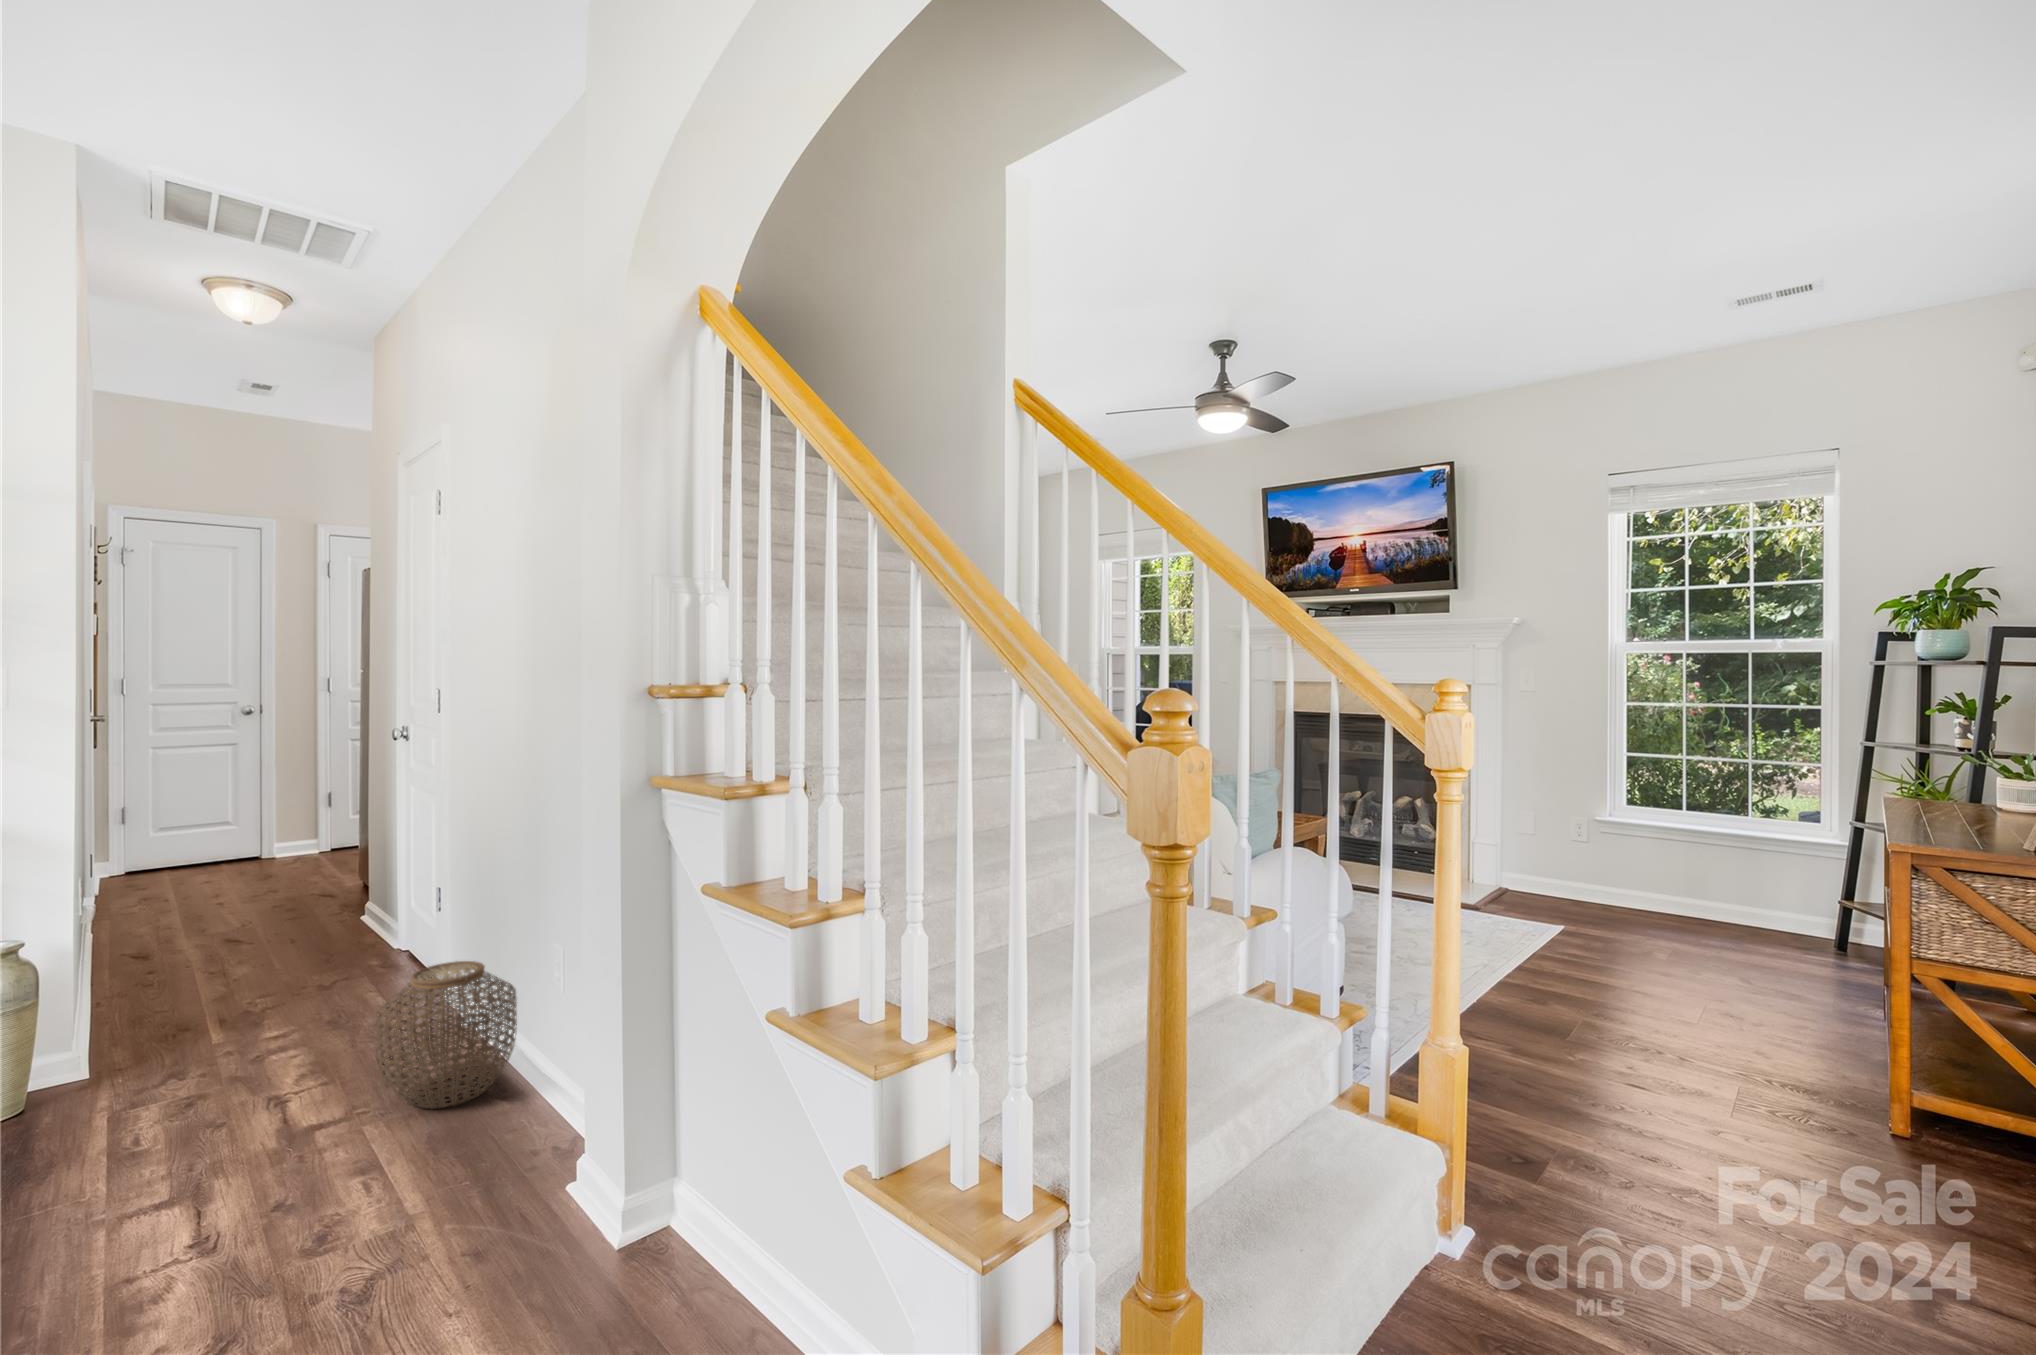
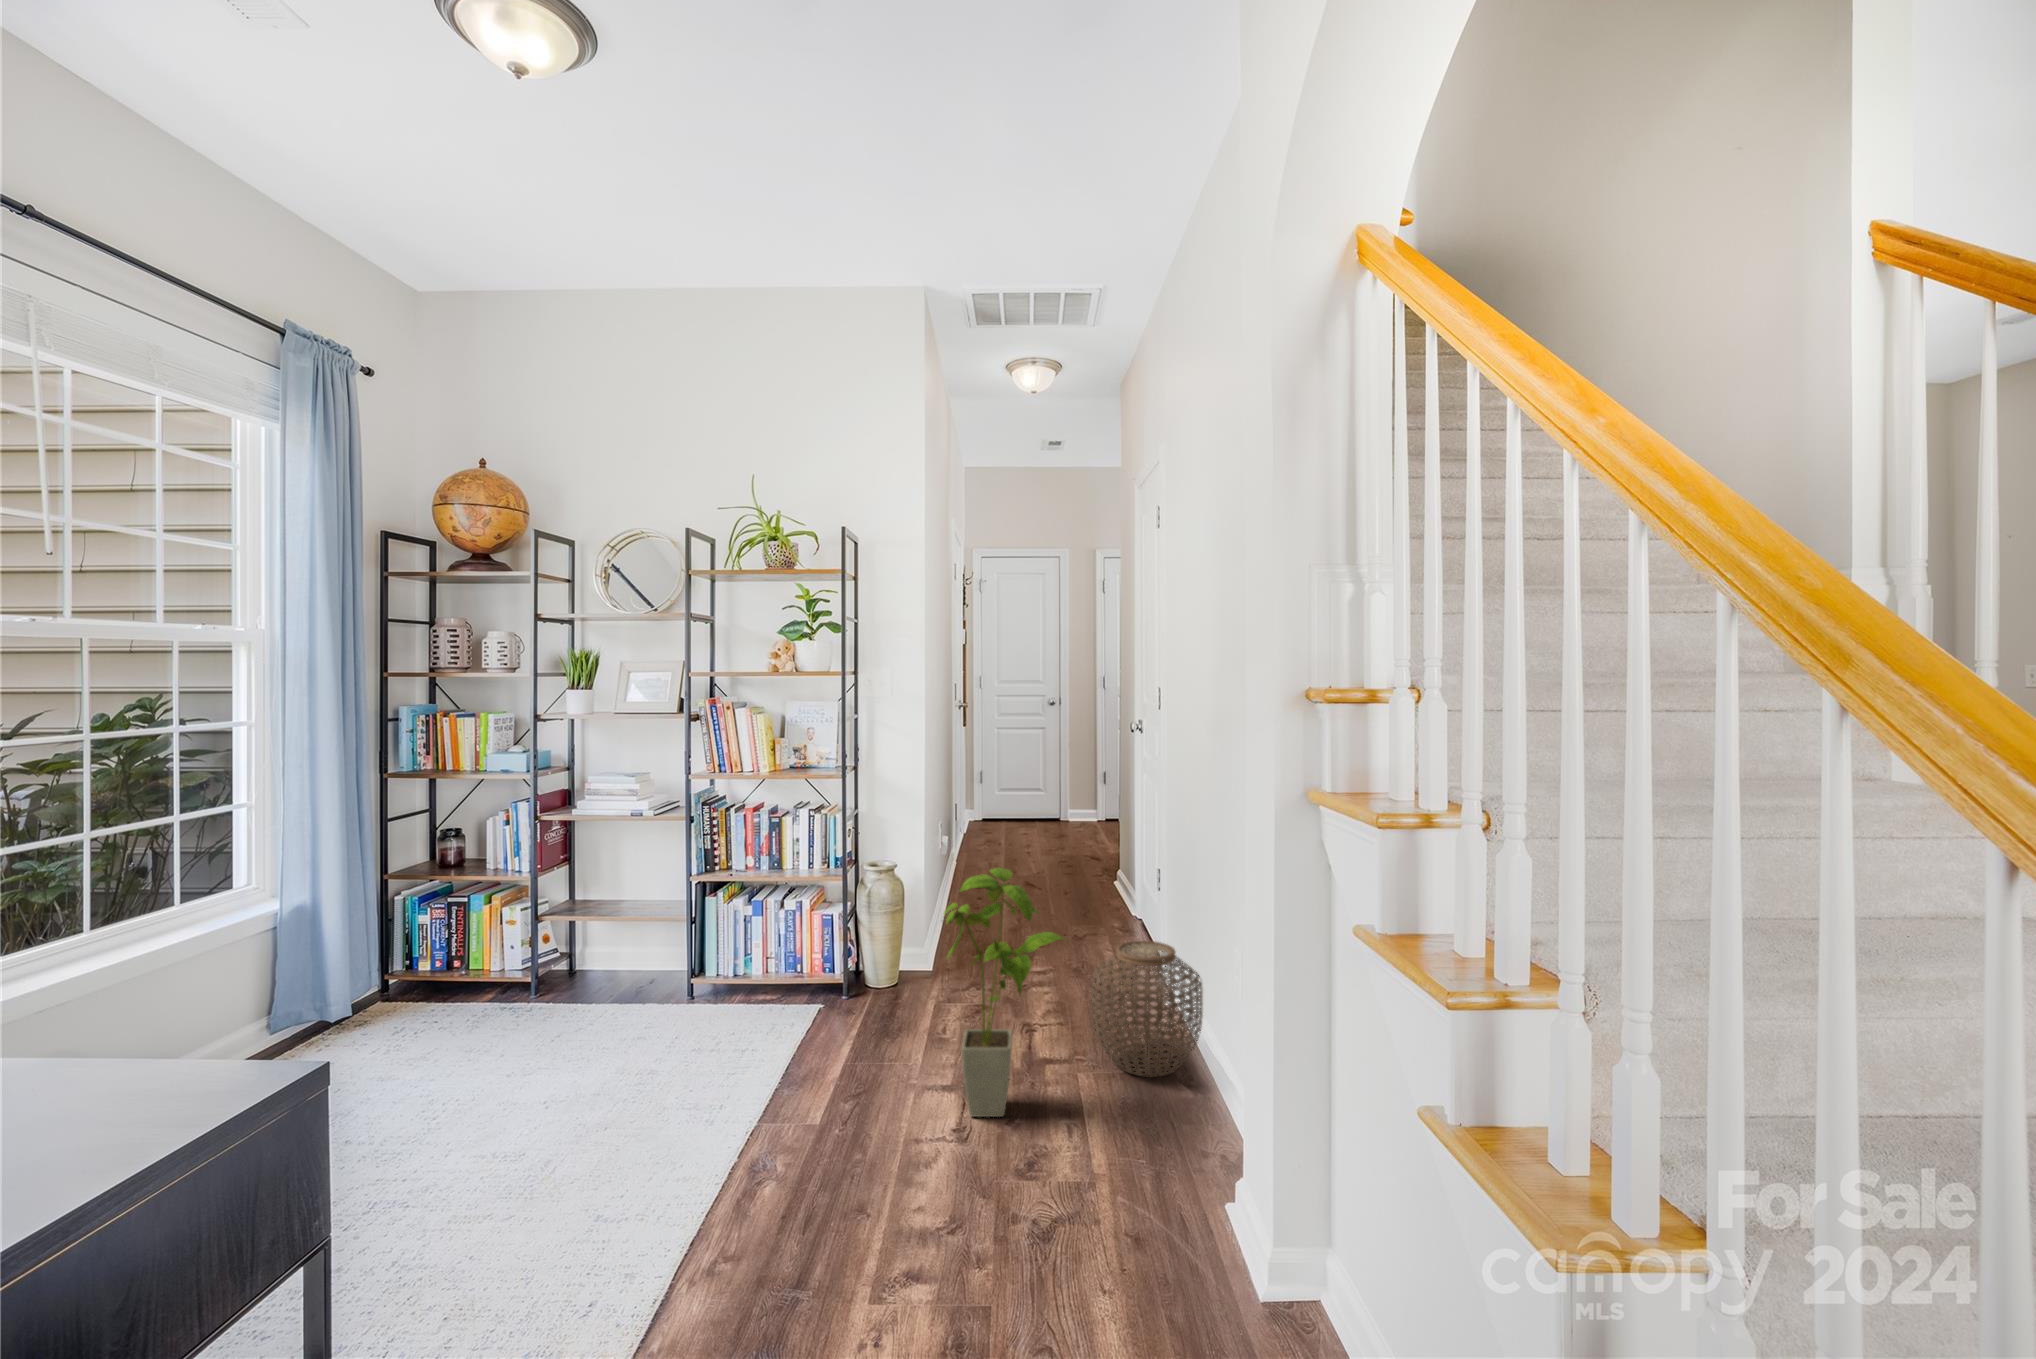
house plant: none [155,909,356,1220] -> present [944,868,1064,1117]

